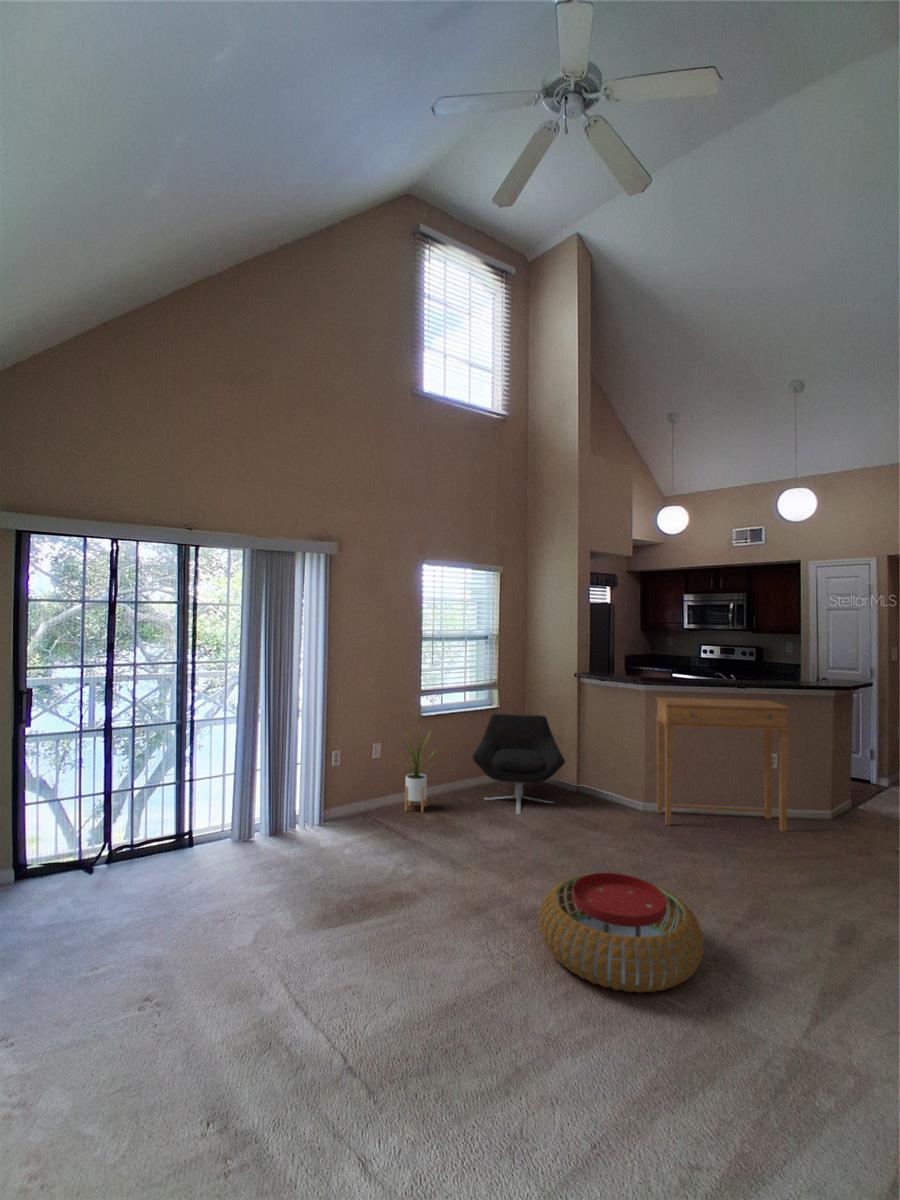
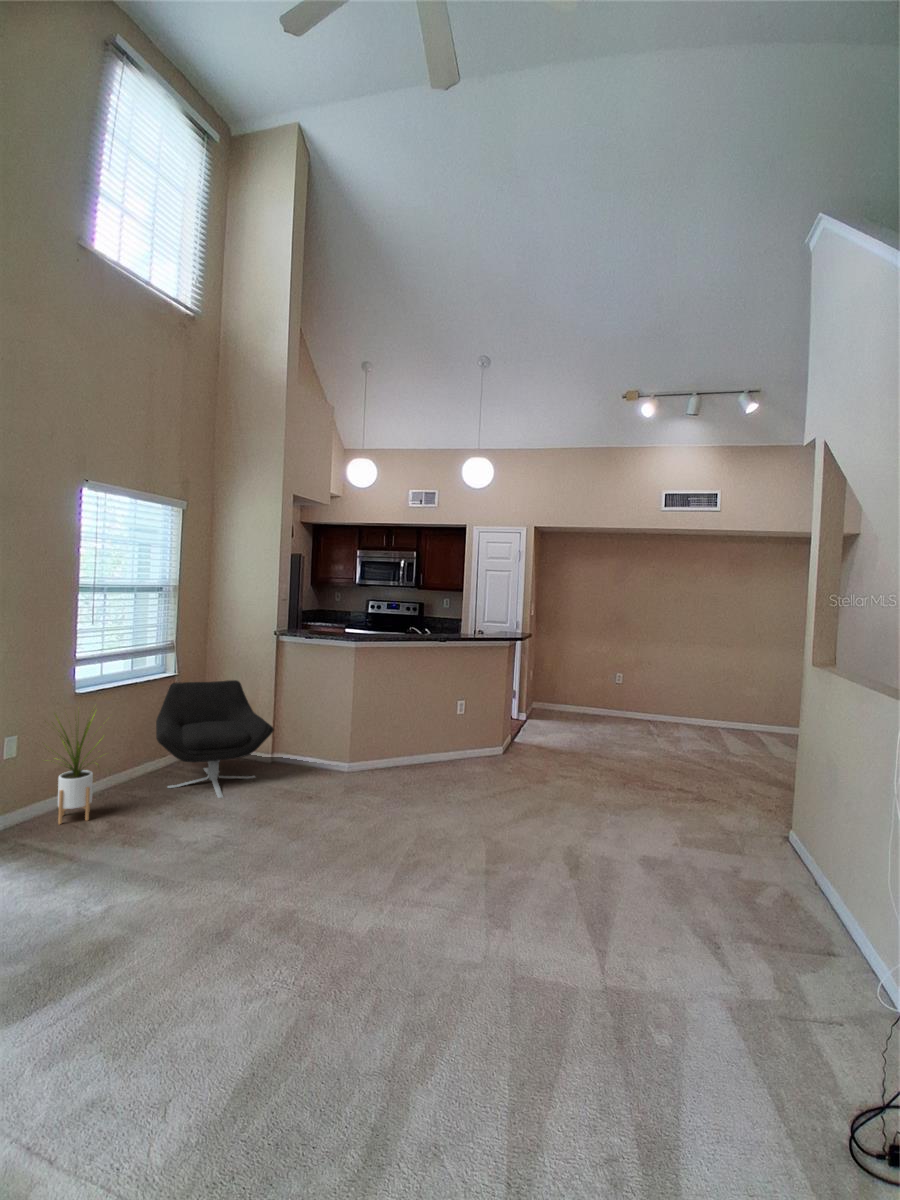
side table: present [656,697,790,832] -> none [364,651,483,779]
pouf: present [539,873,704,993] -> none [322,838,491,963]

